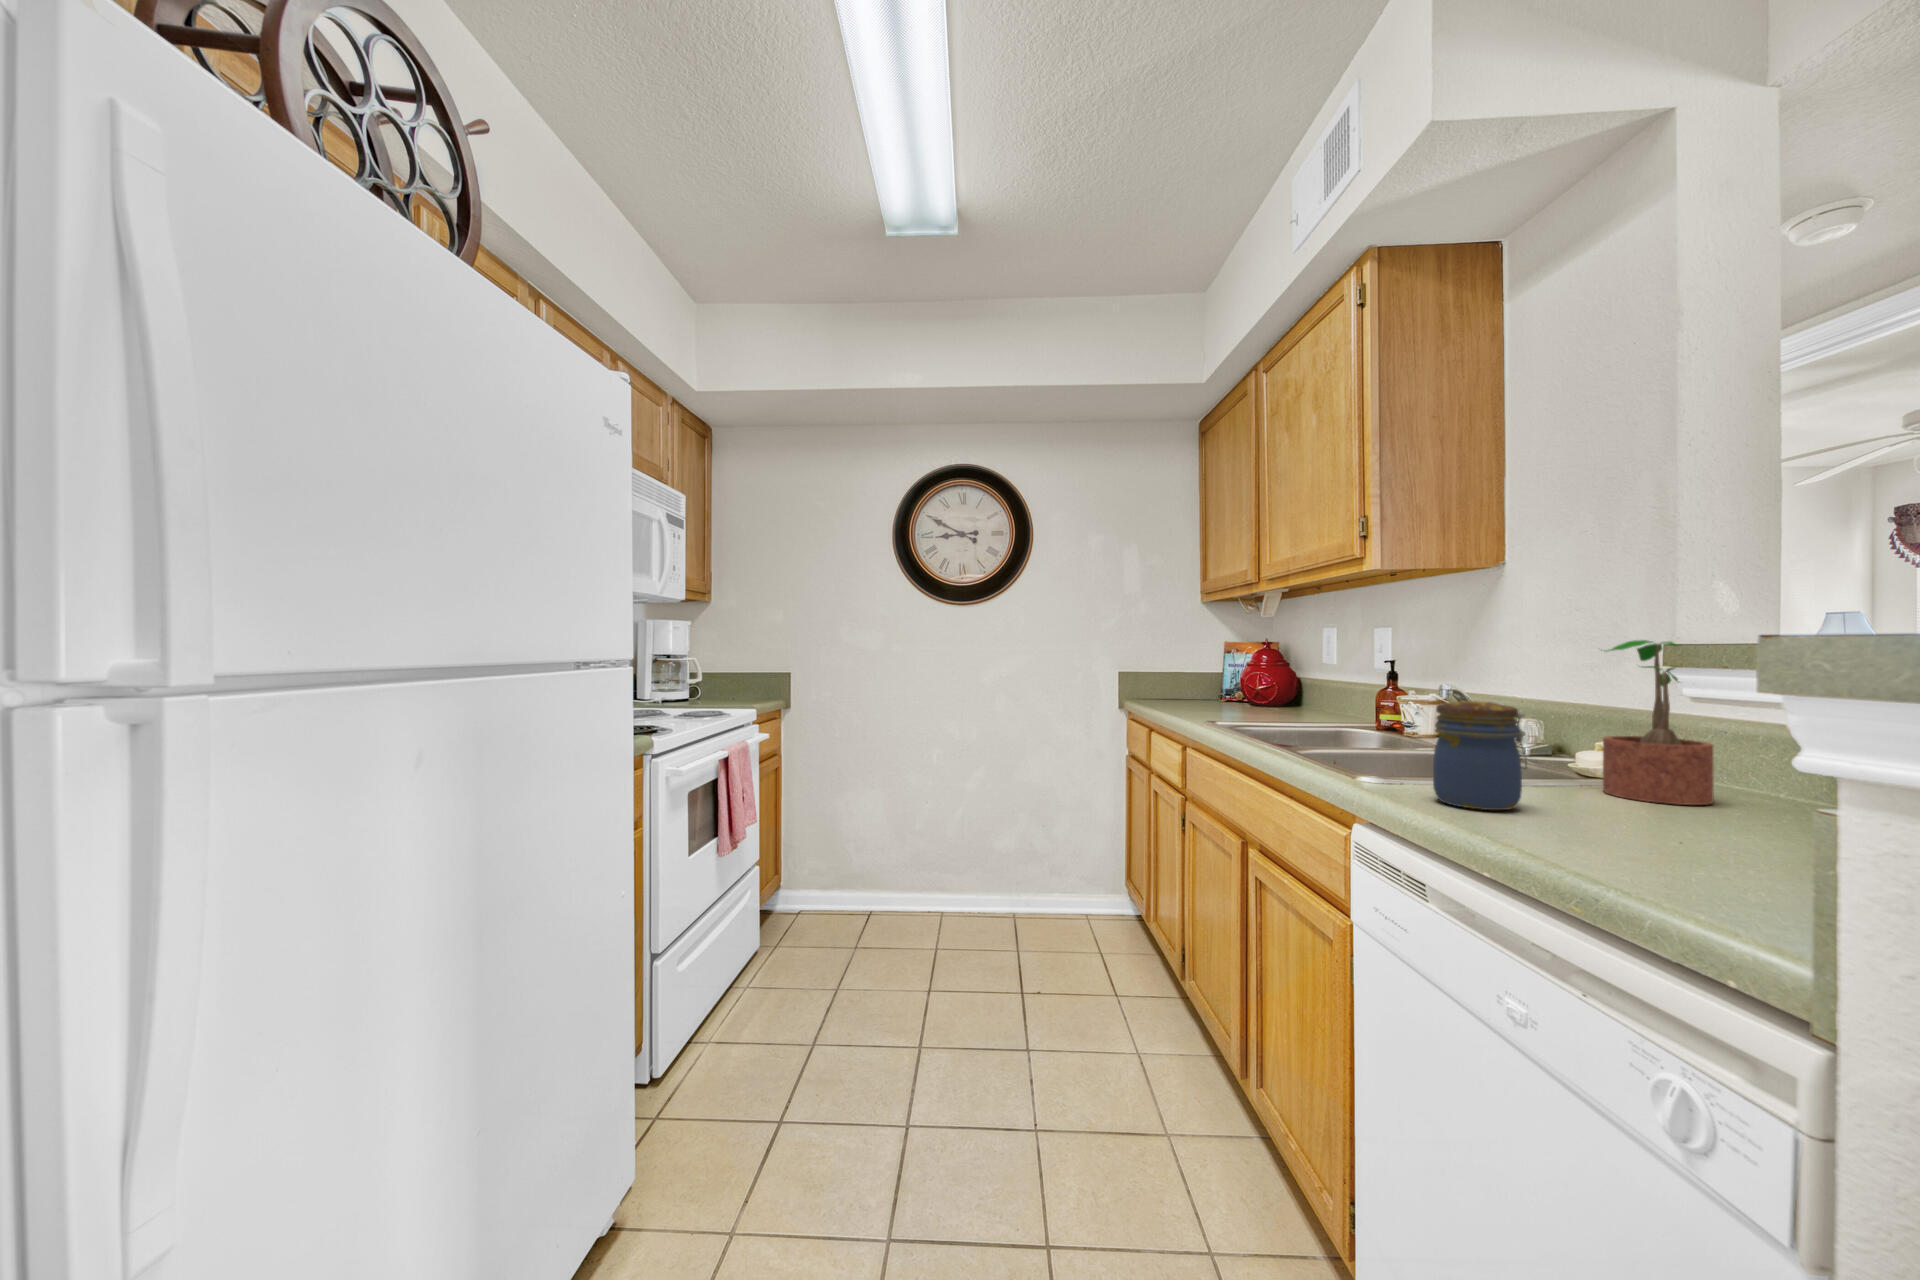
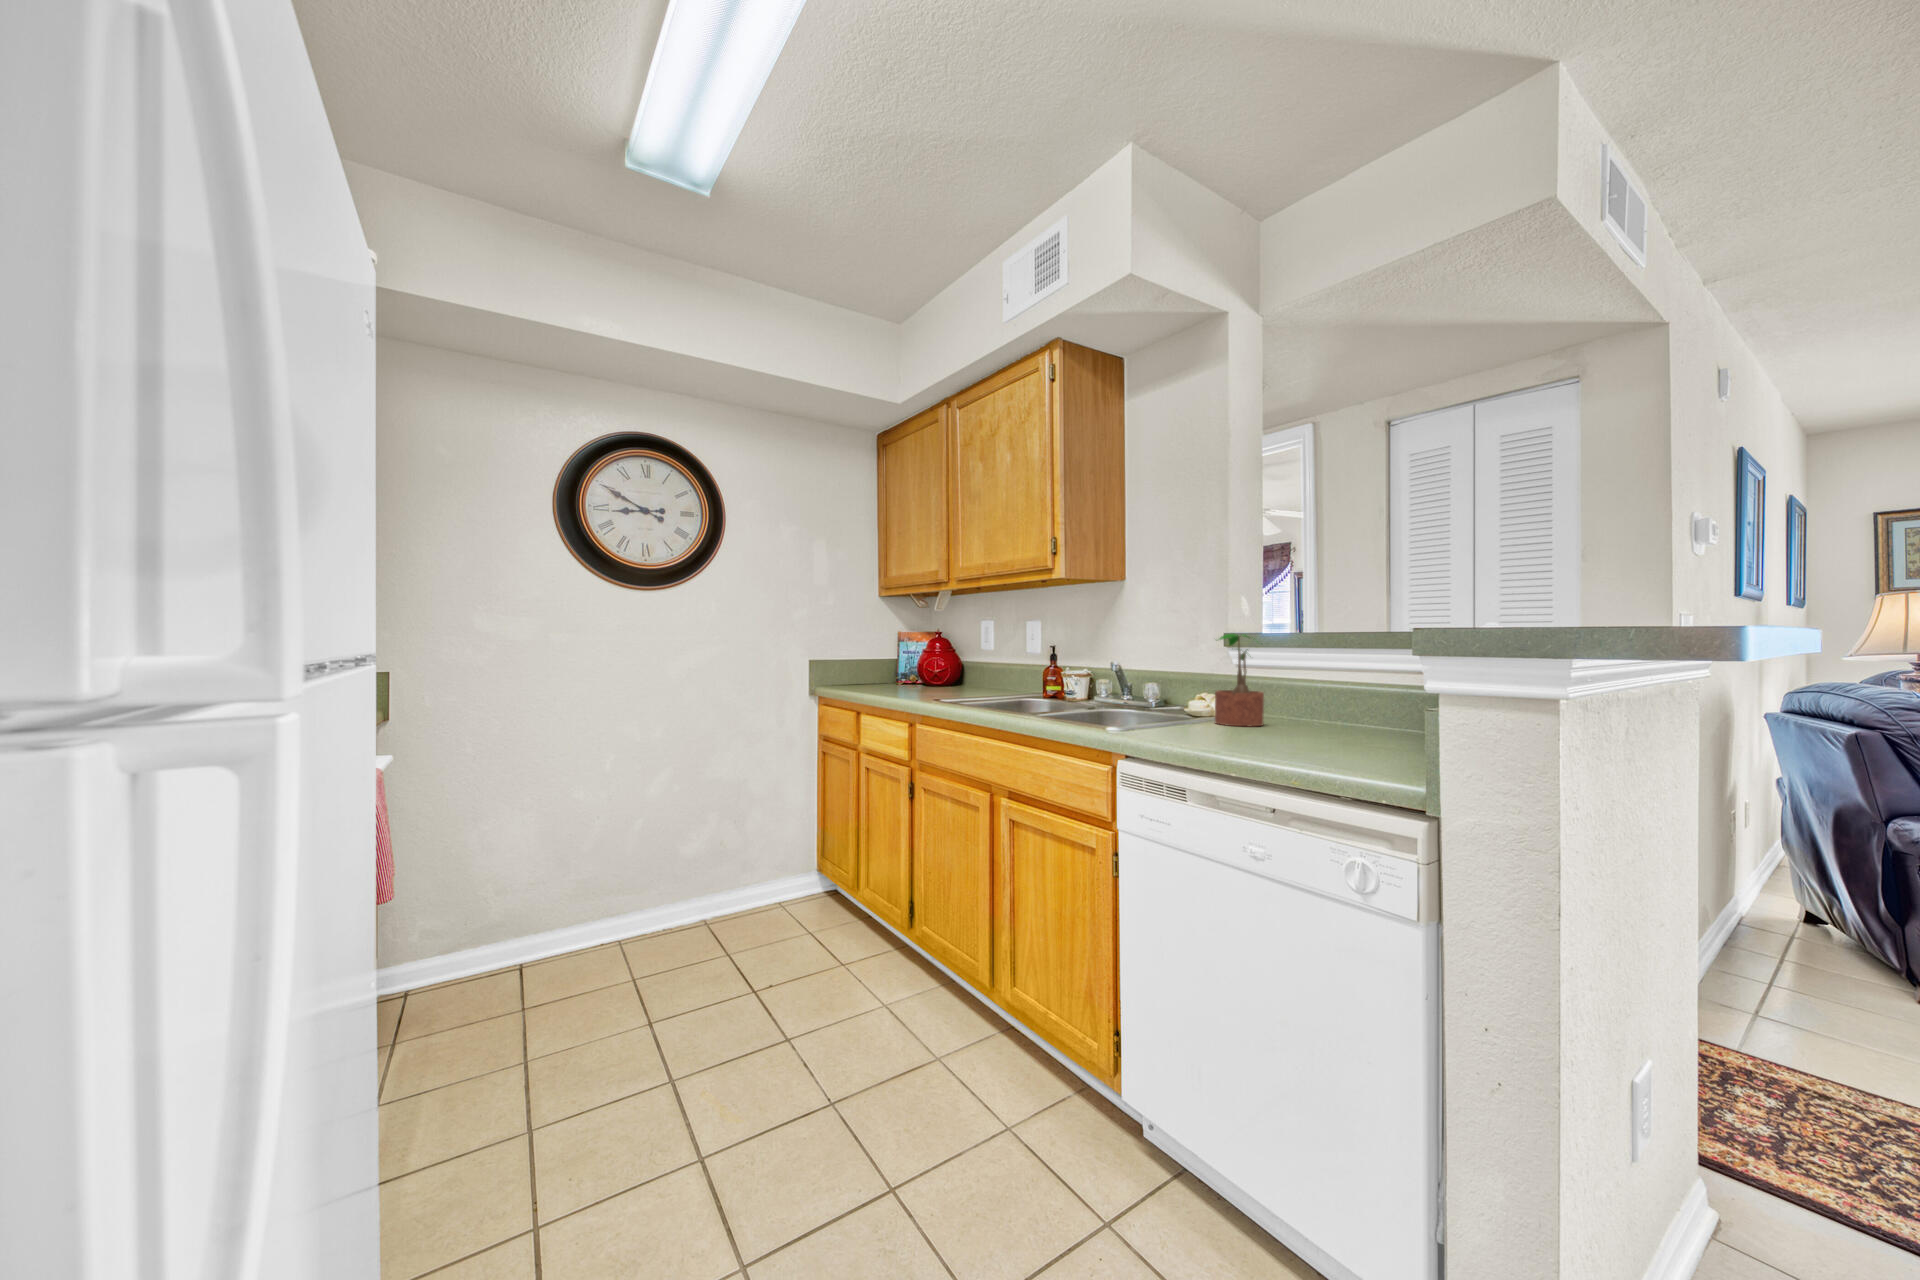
jar: present [1433,701,1527,810] -> none [1151,671,1197,734]

